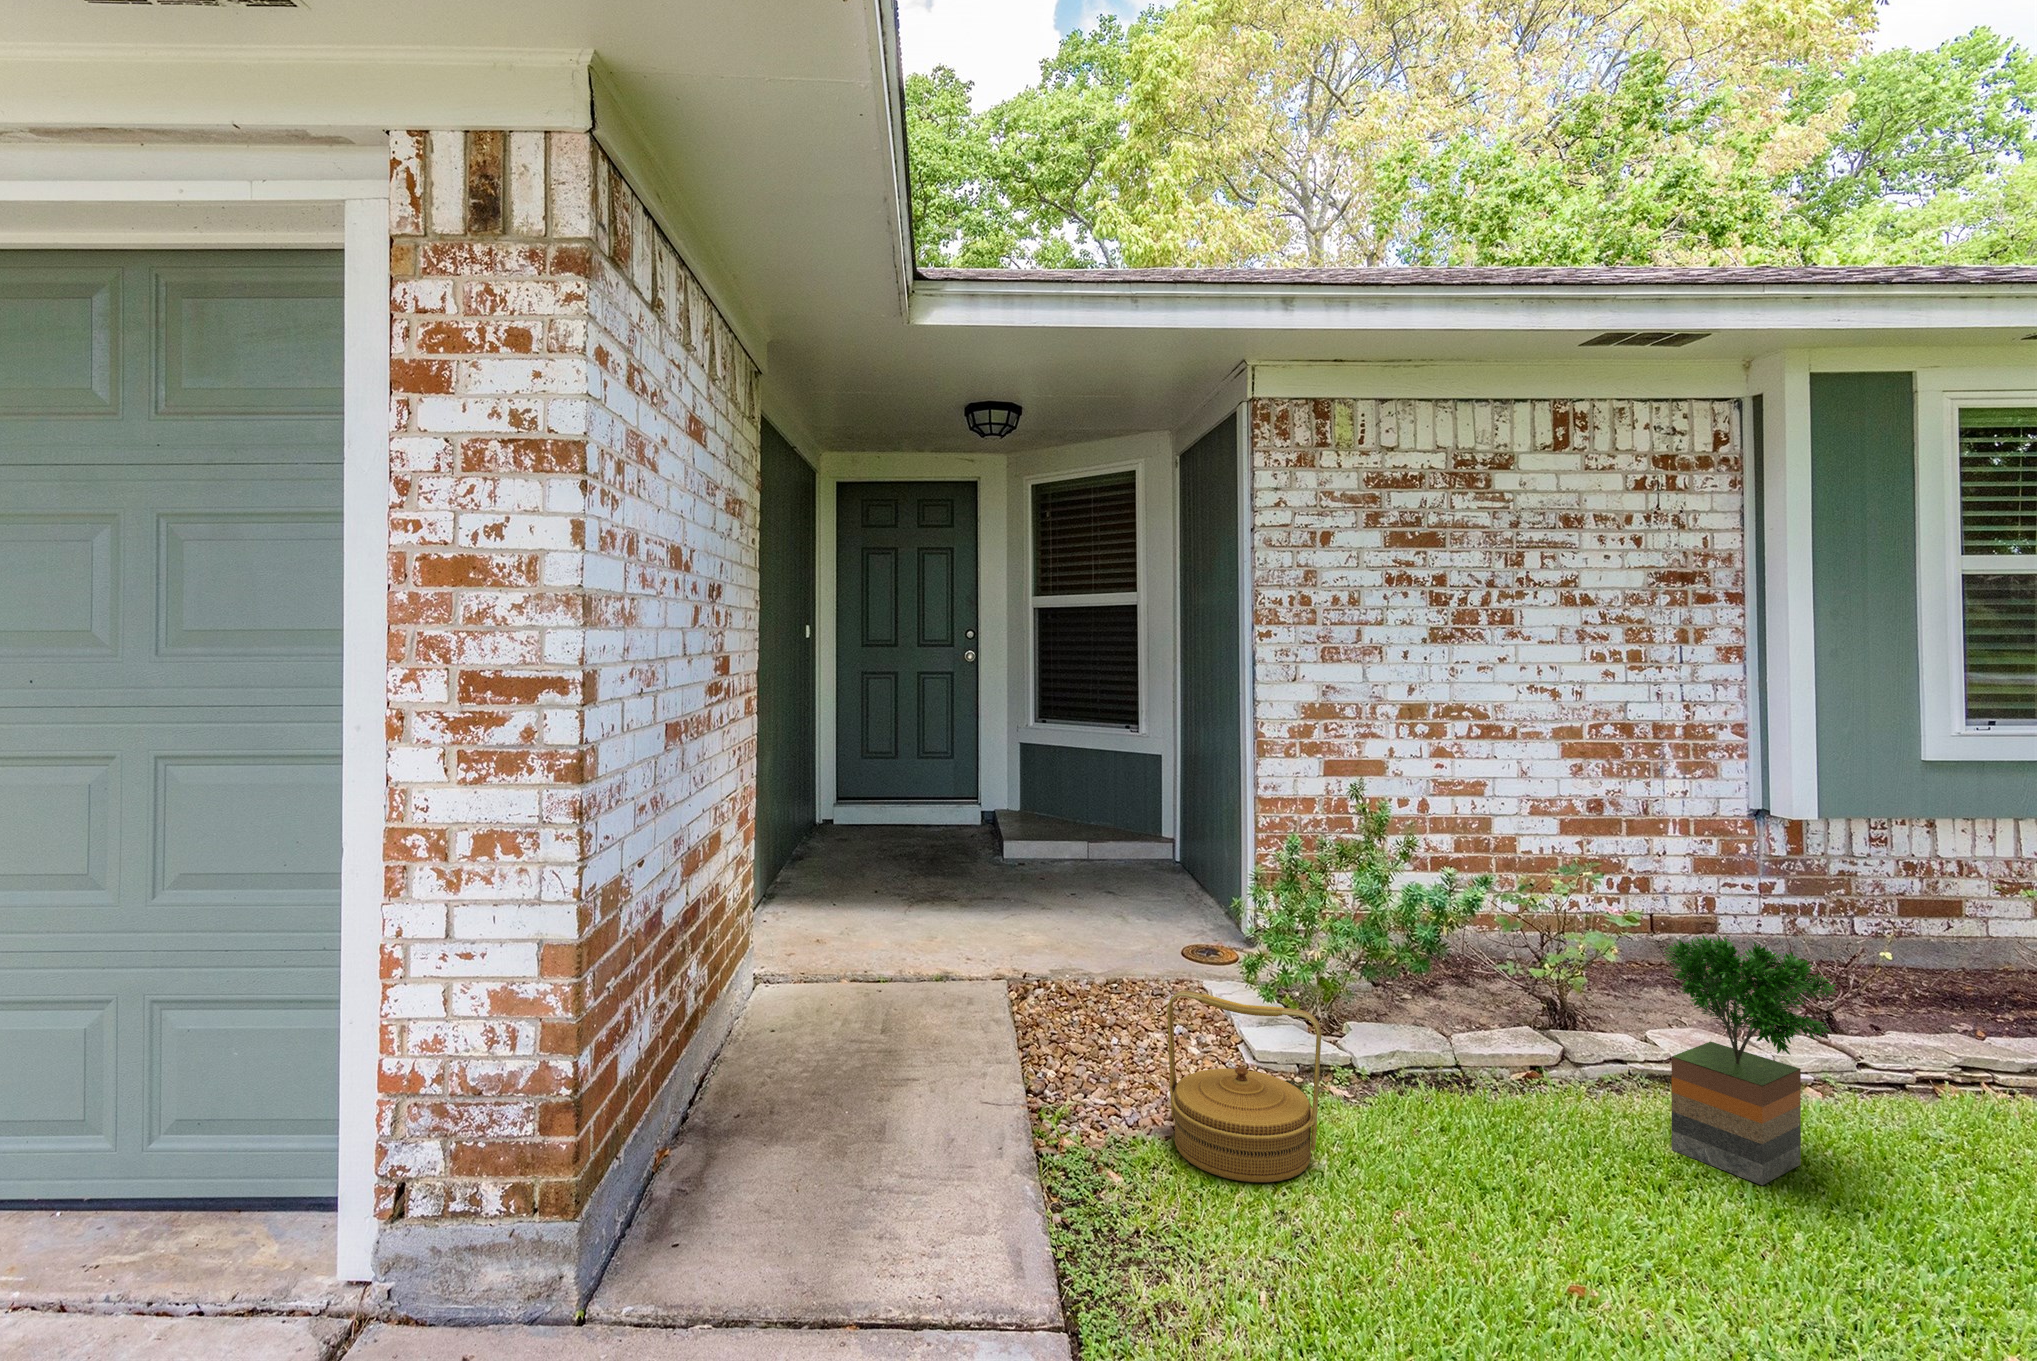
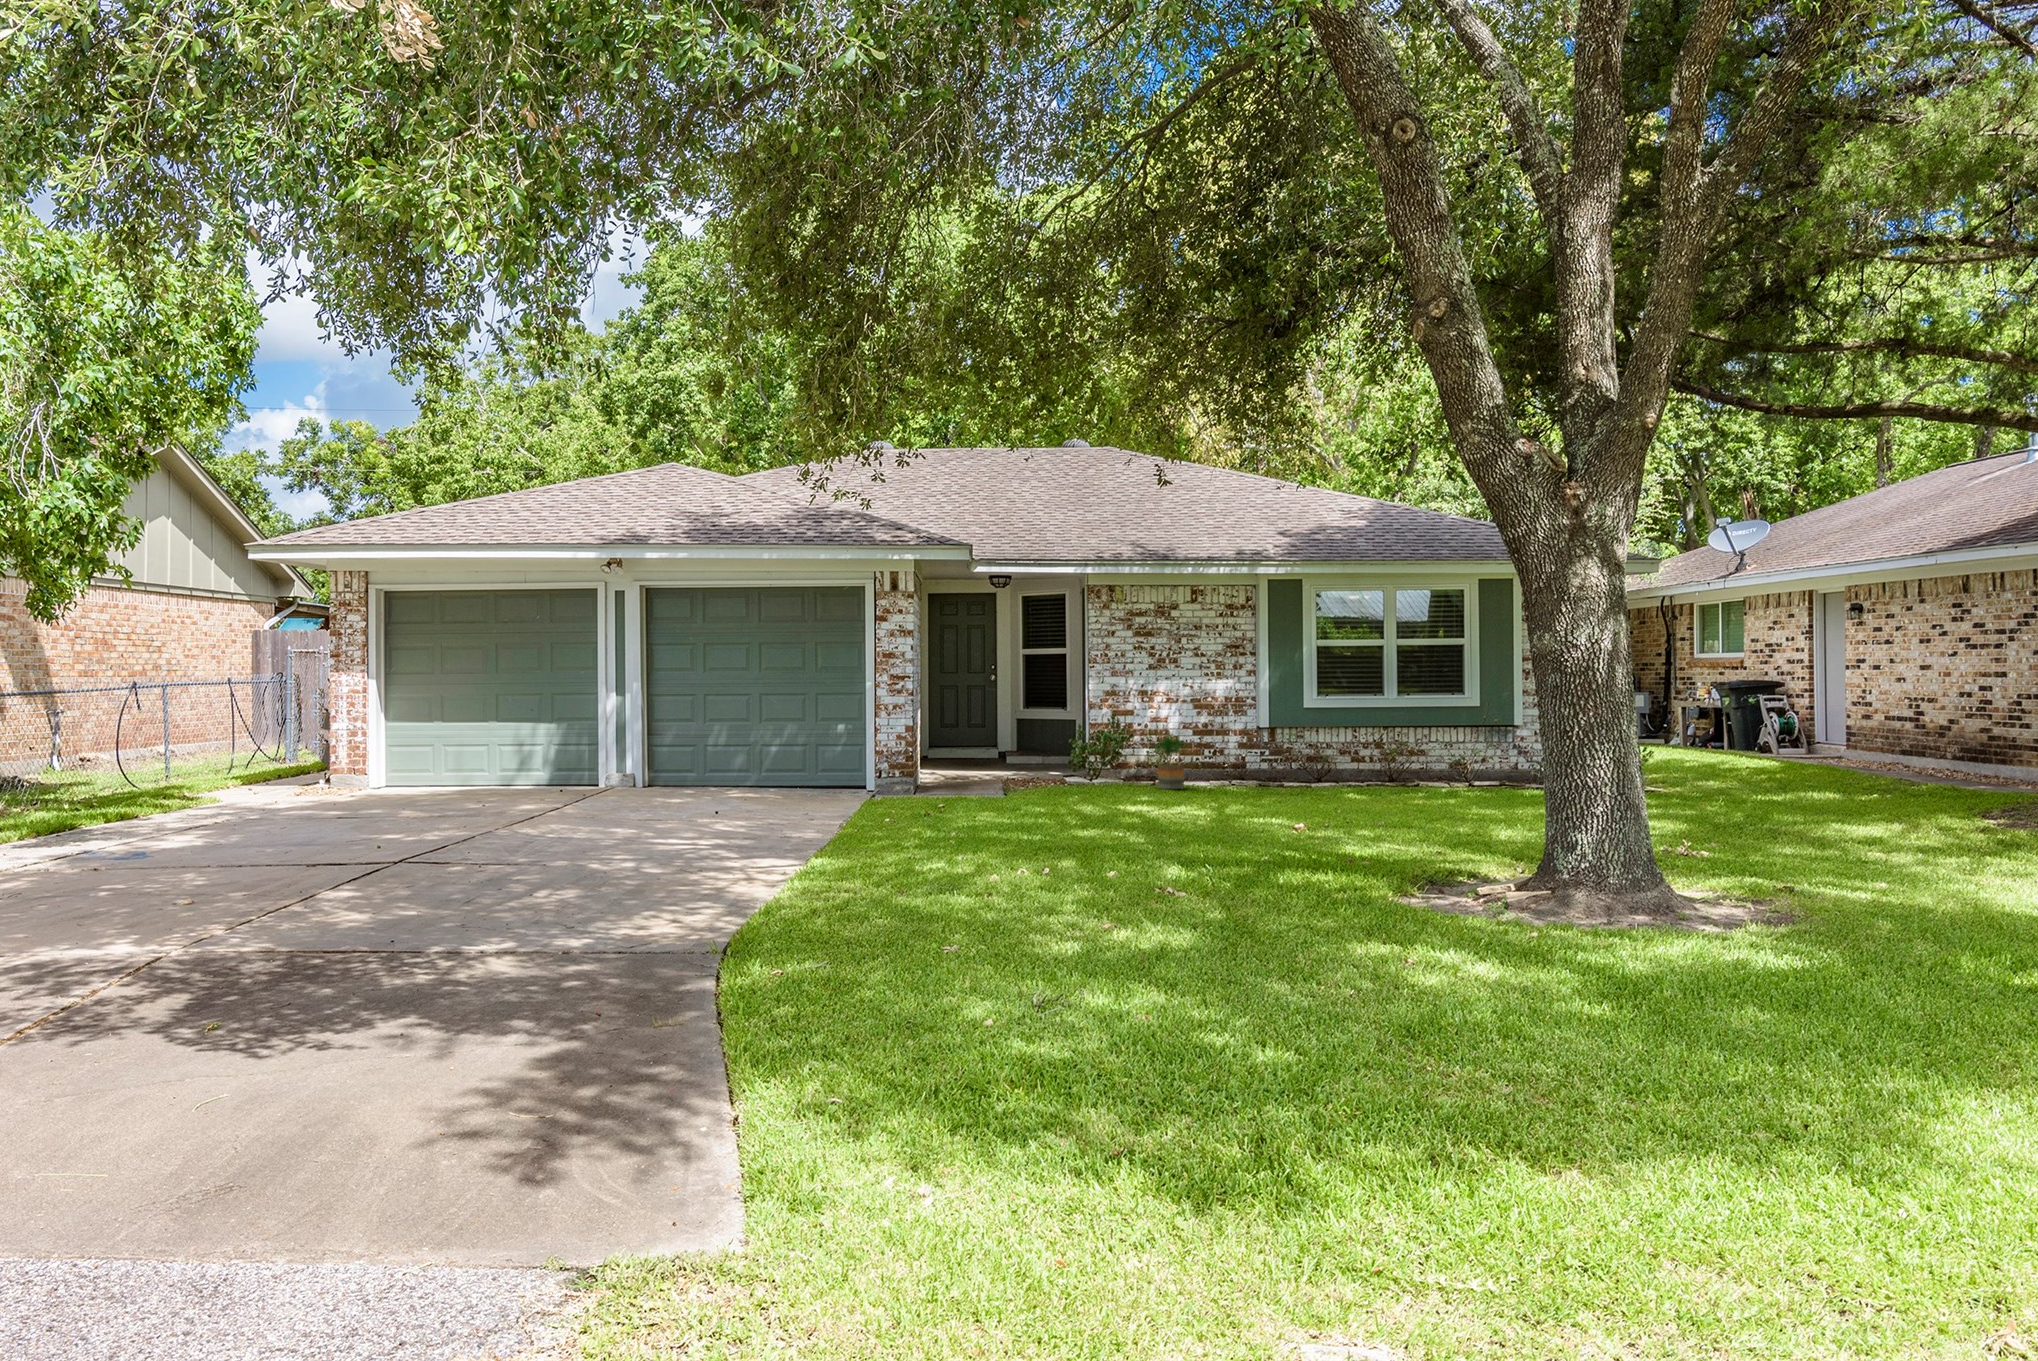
basket: present [1167,990,1322,1182] -> none [1038,751,1072,788]

